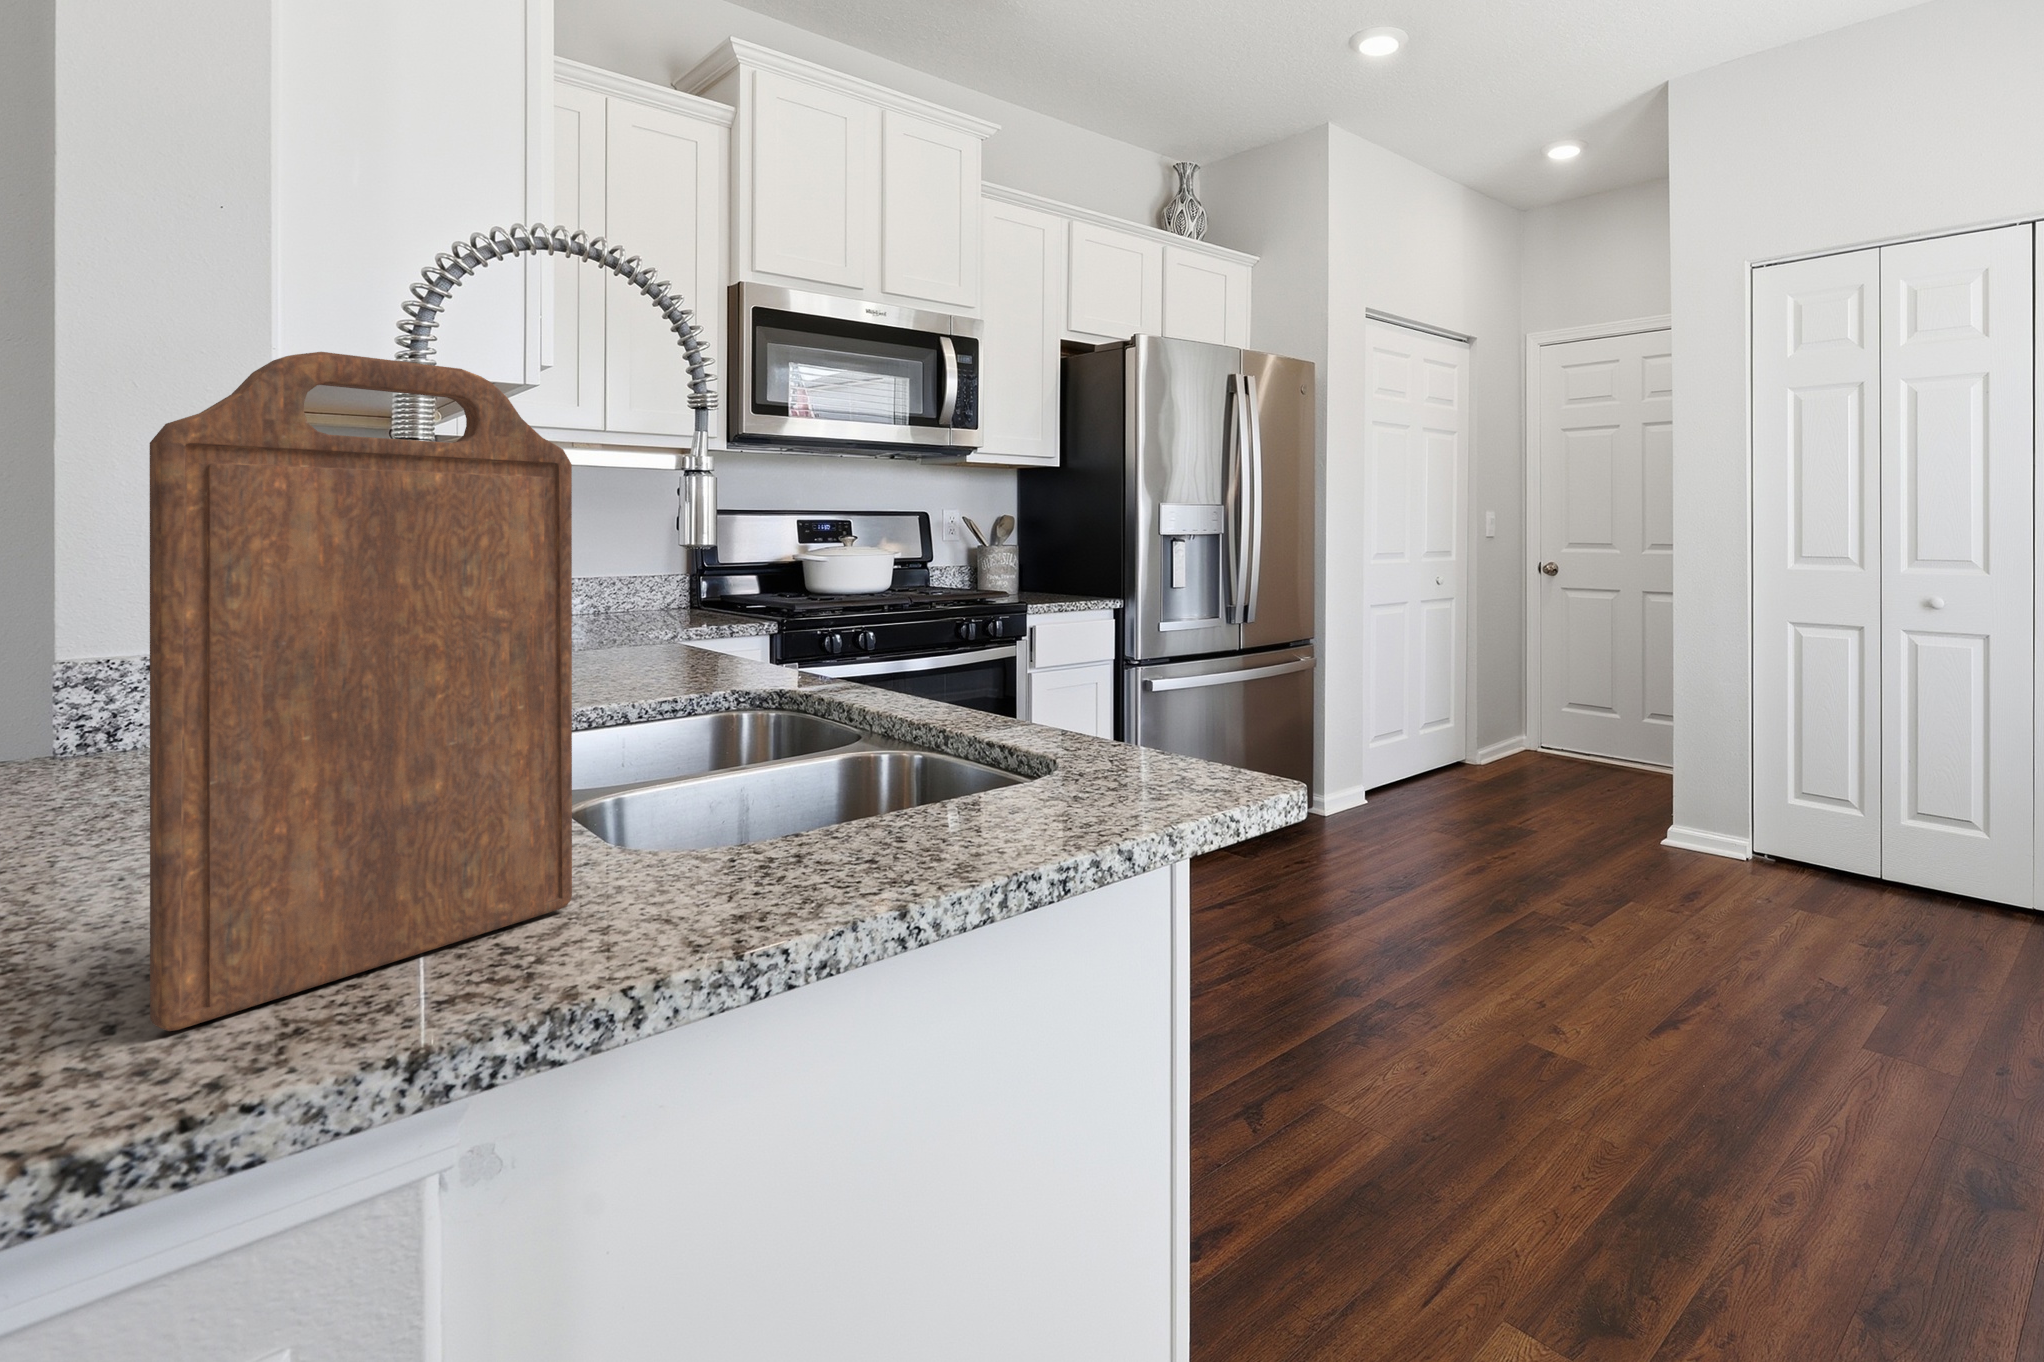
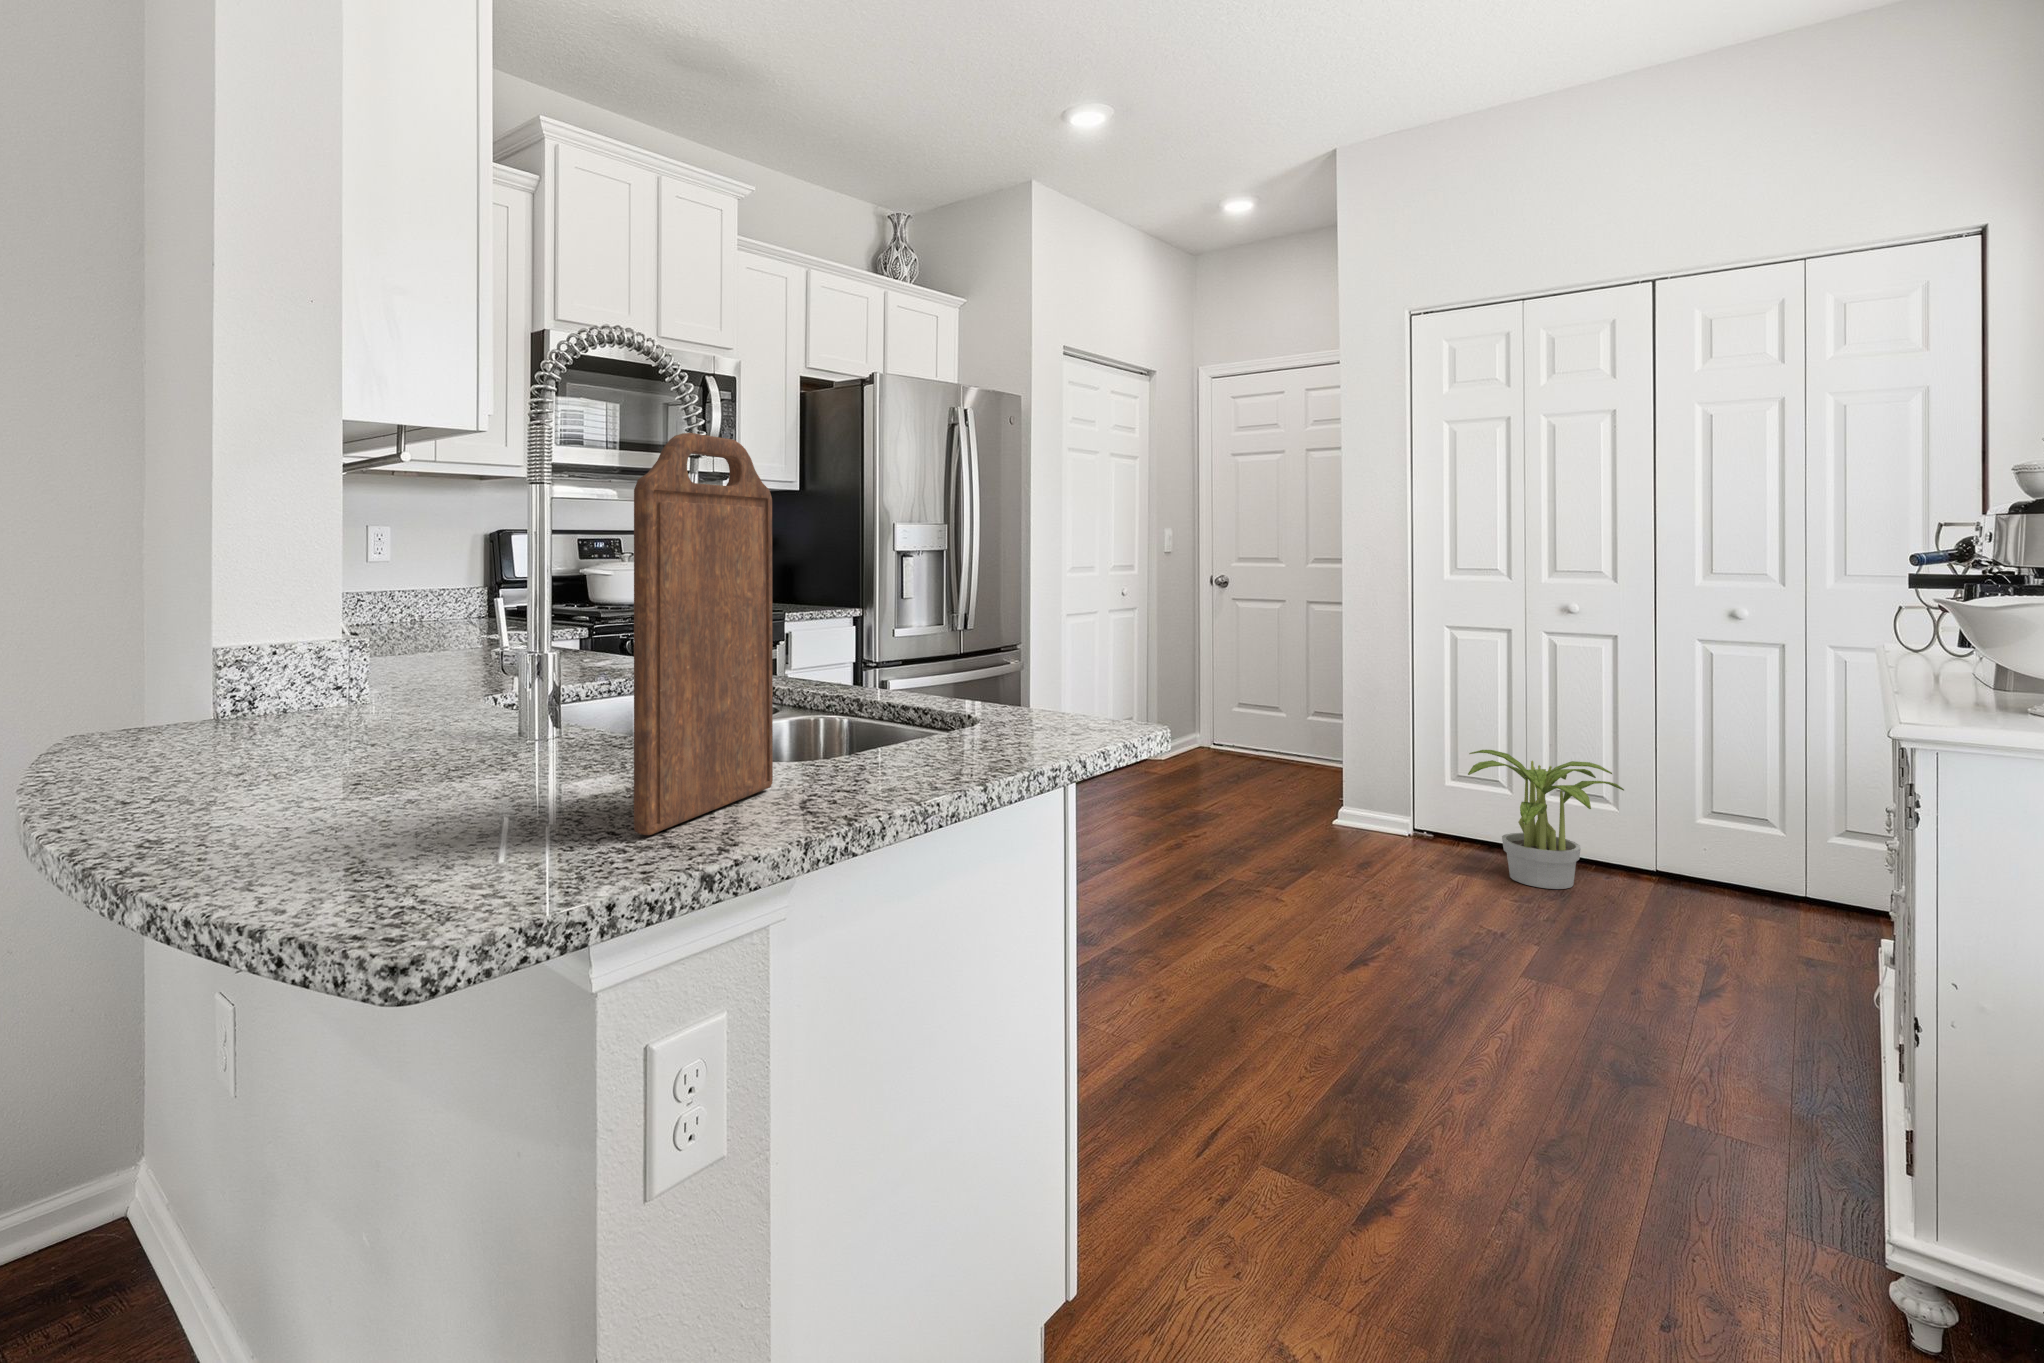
potted plant: none [1805,766,1990,931] -> present [1468,750,1624,889]

